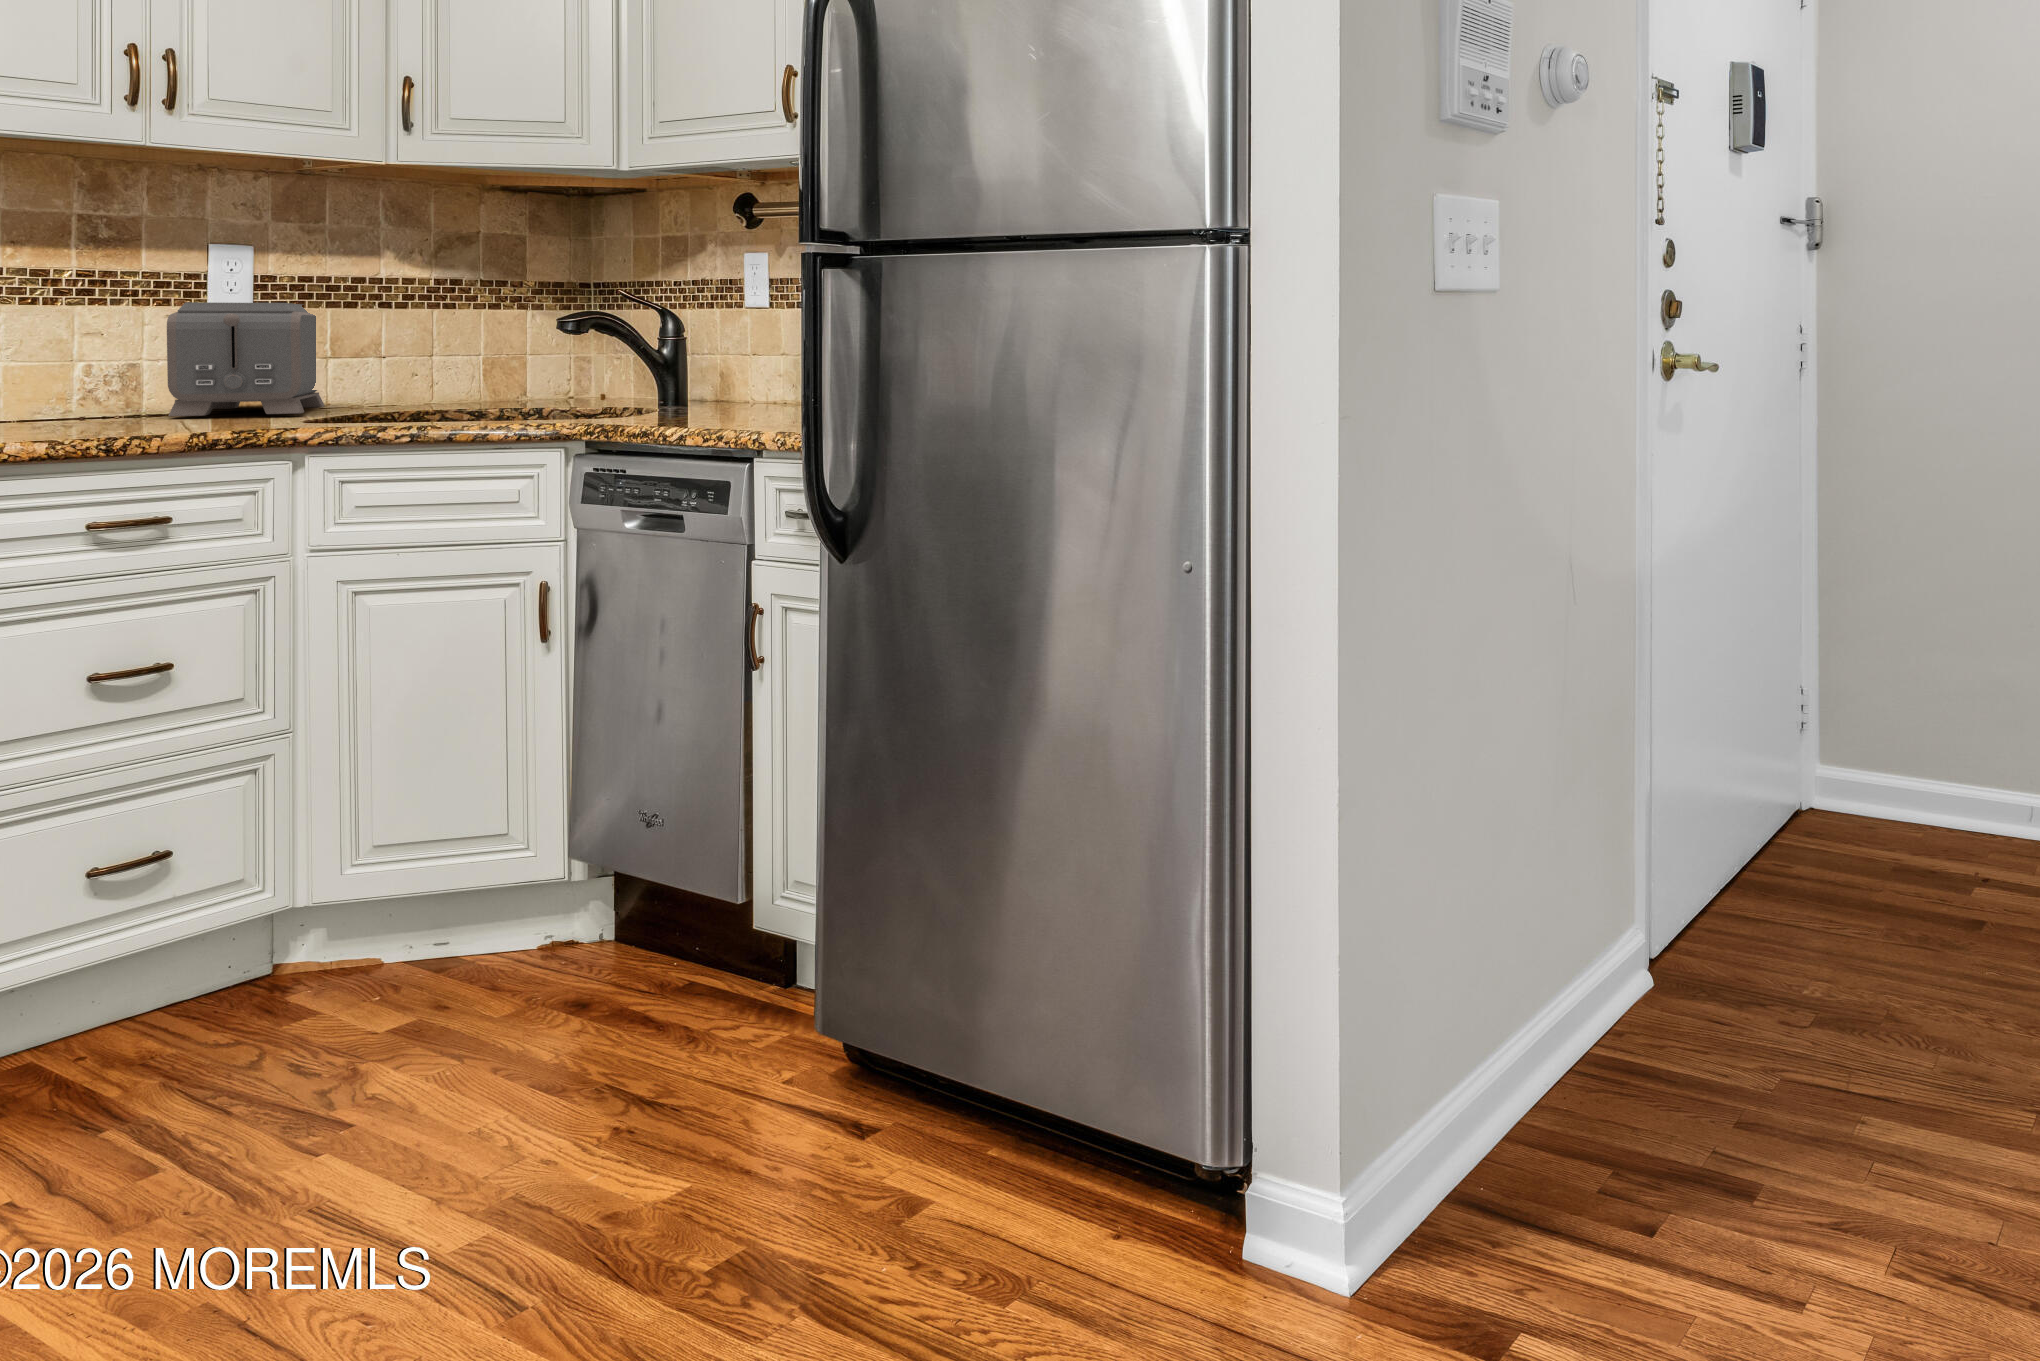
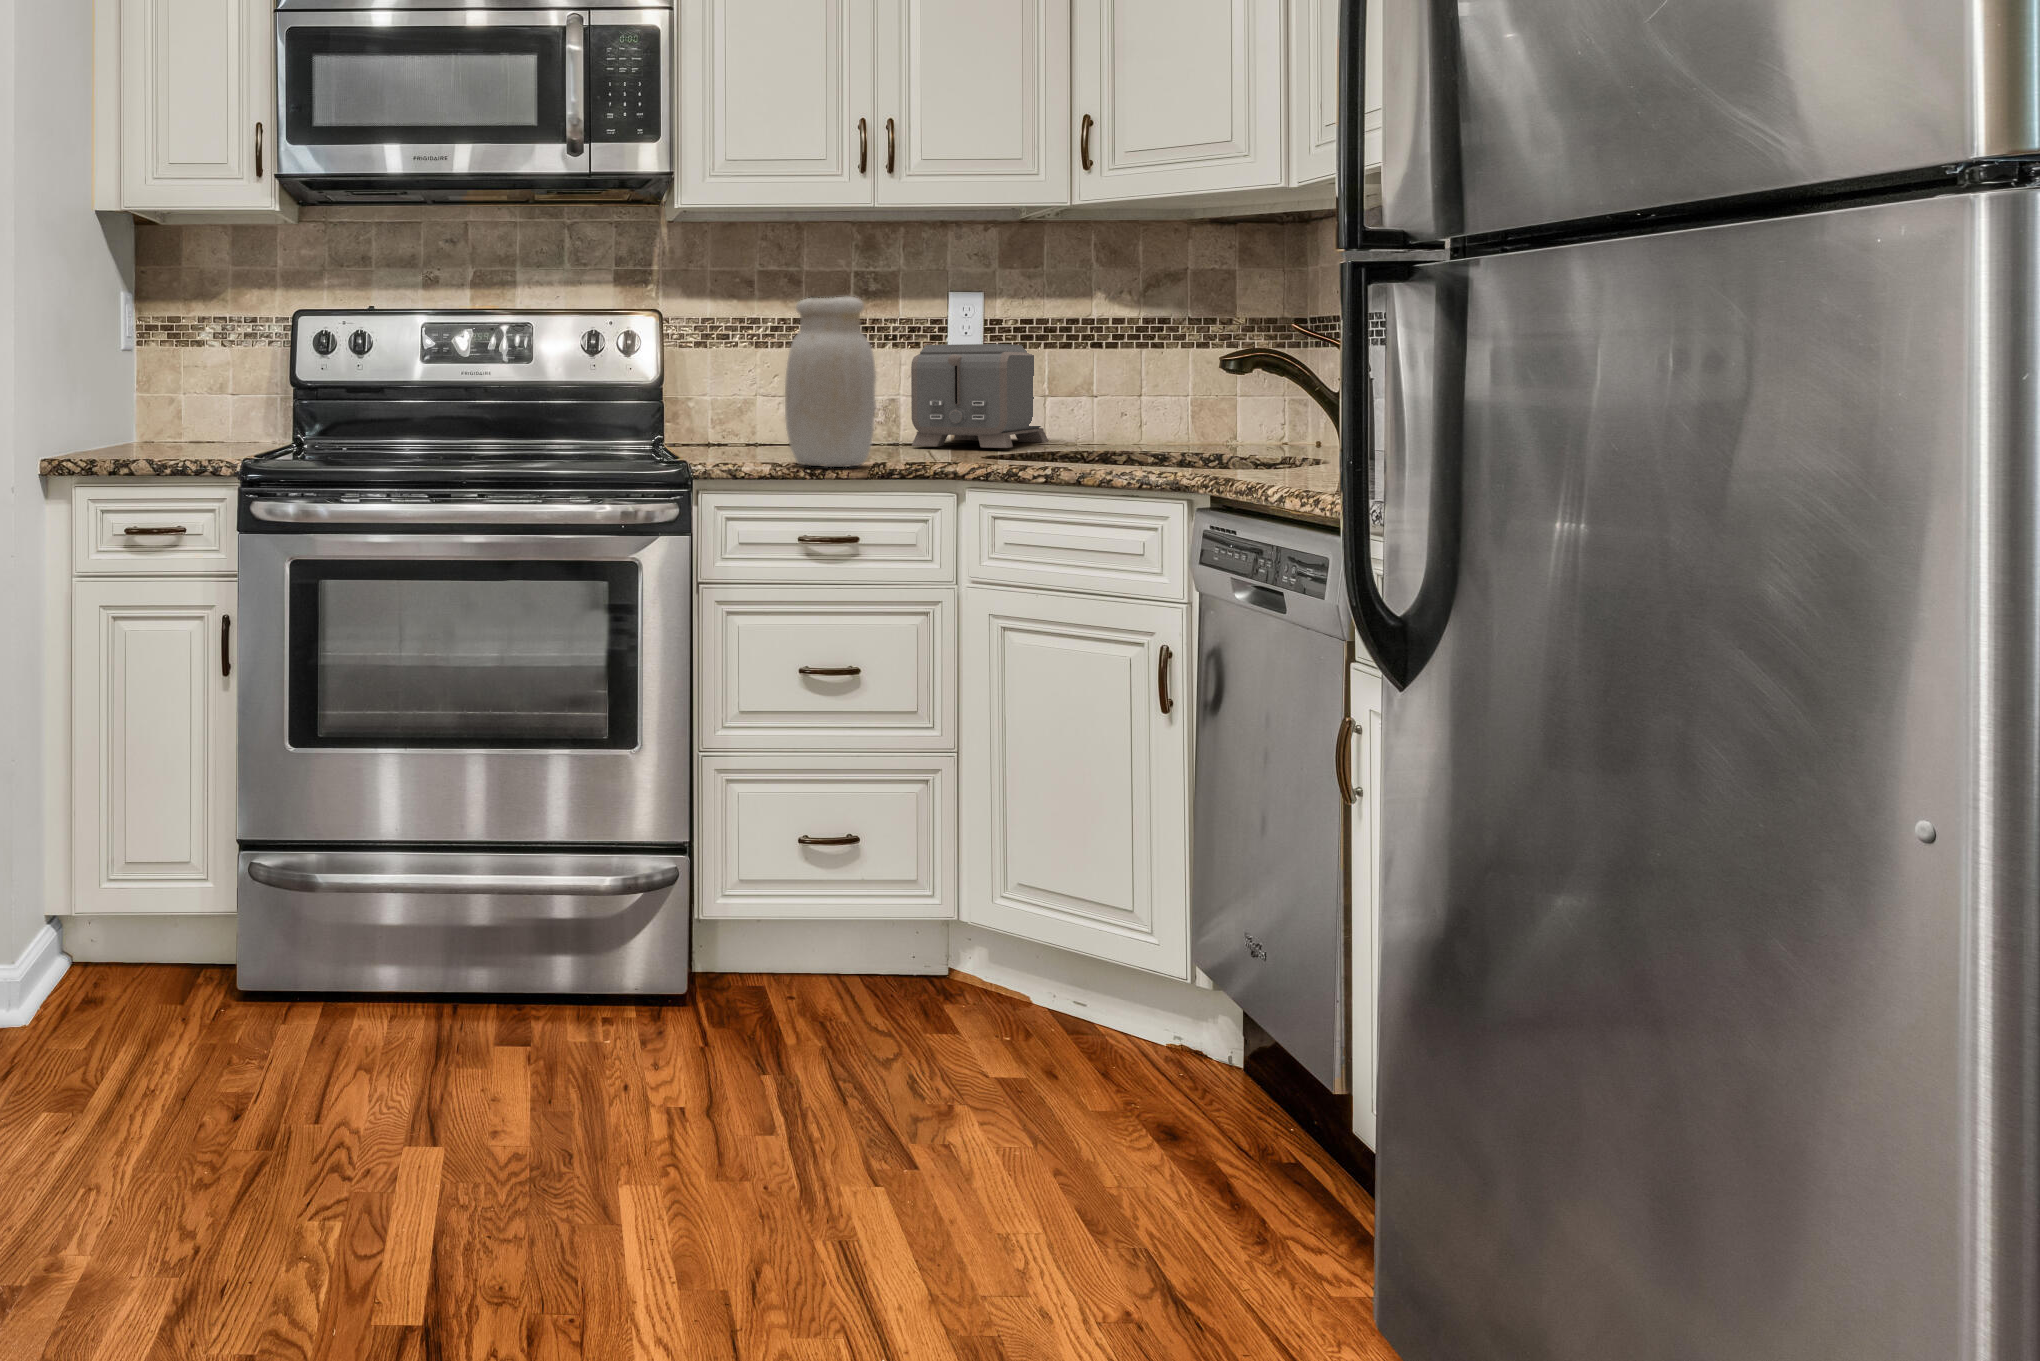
jar: none [38,246,173,441] -> present [785,297,876,467]

